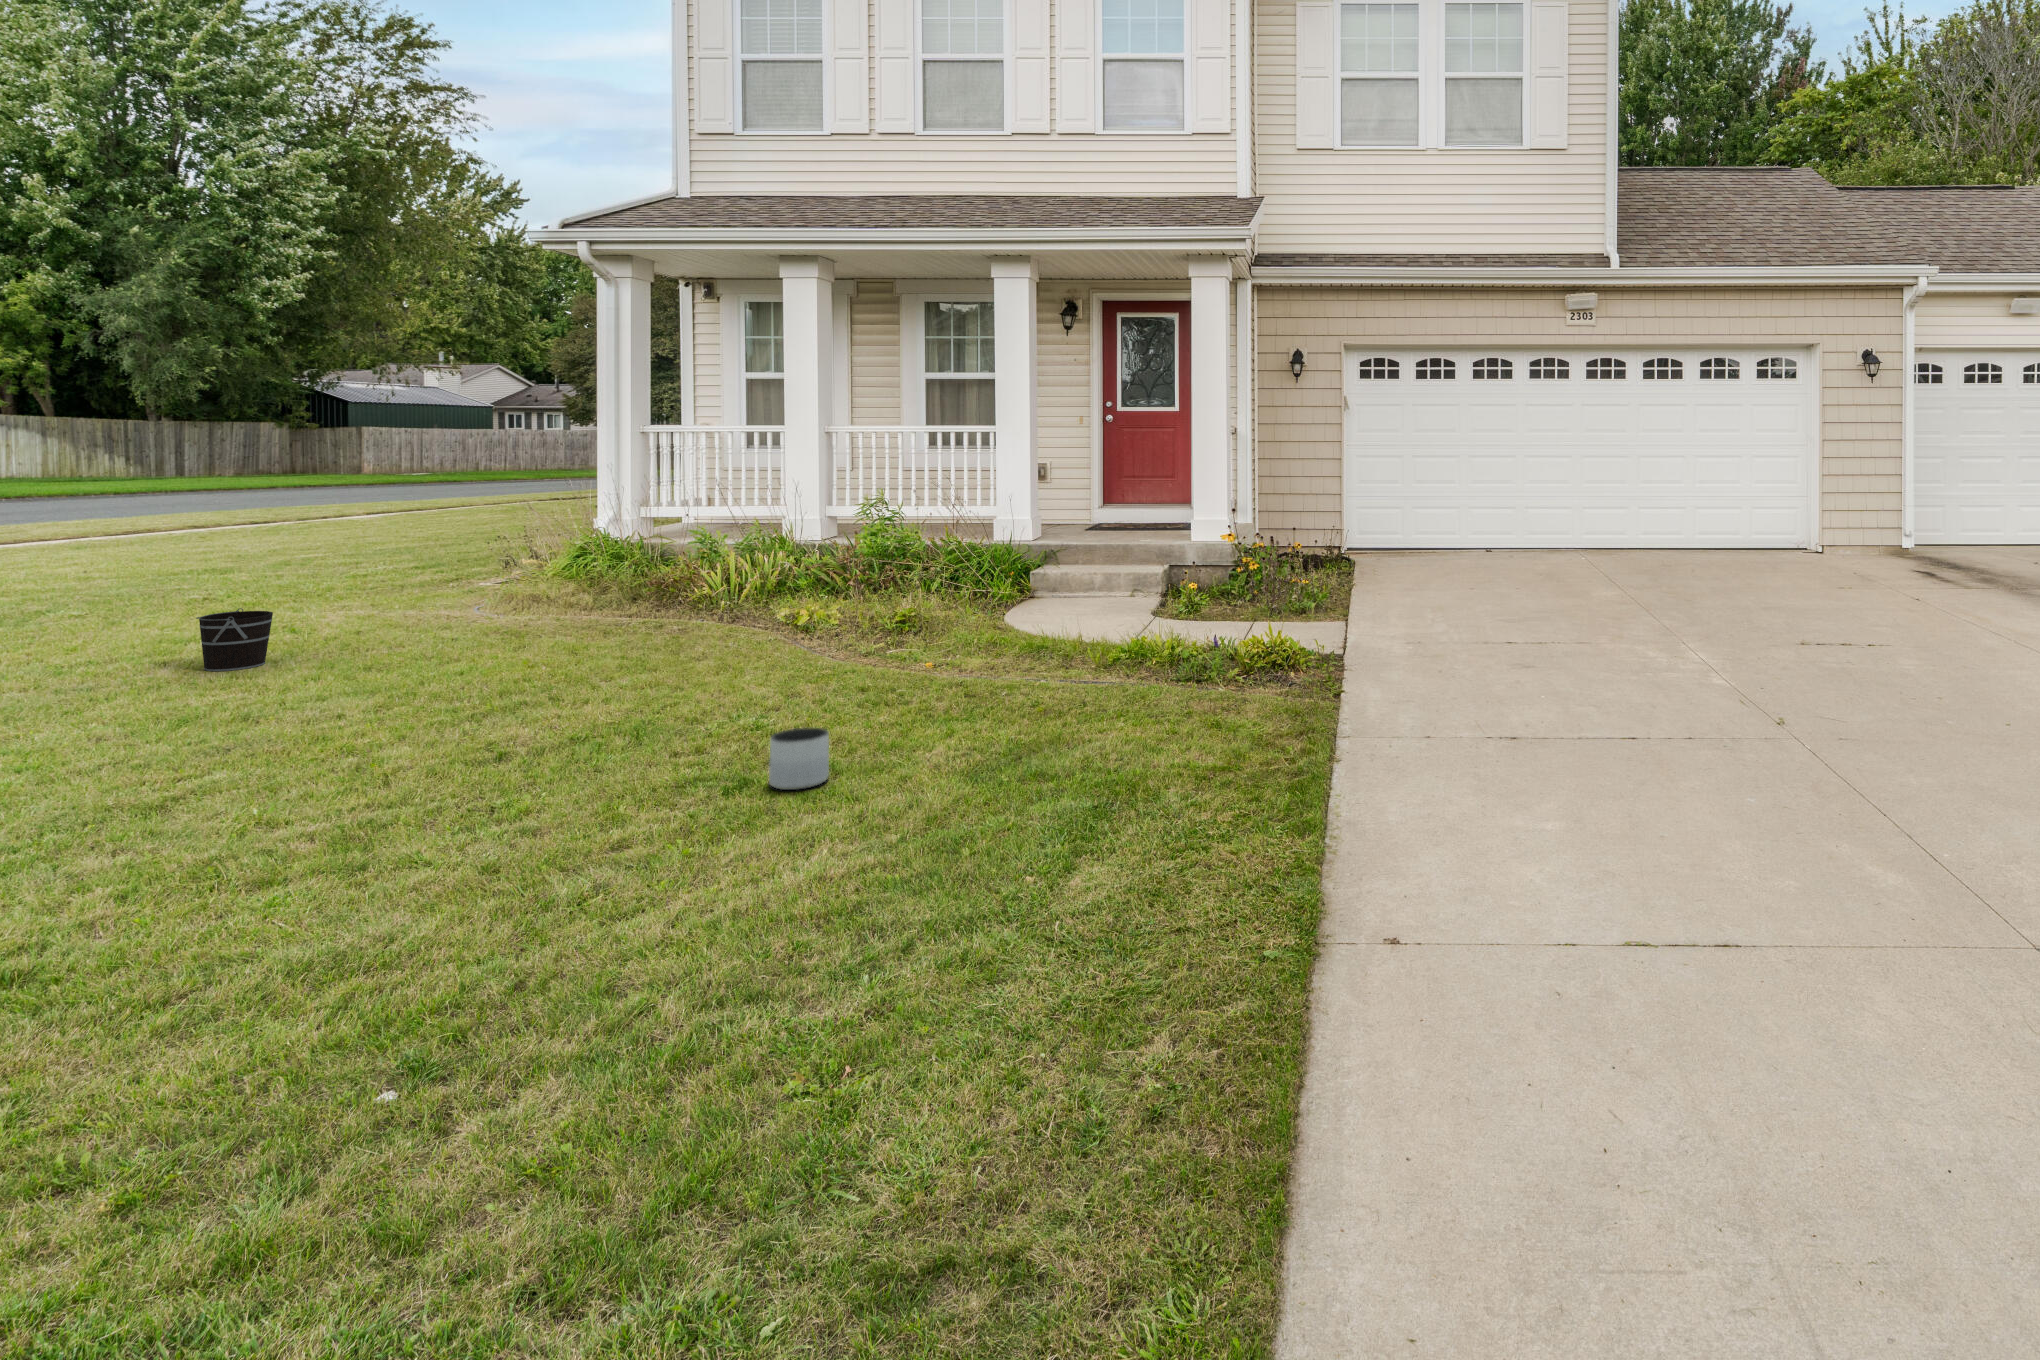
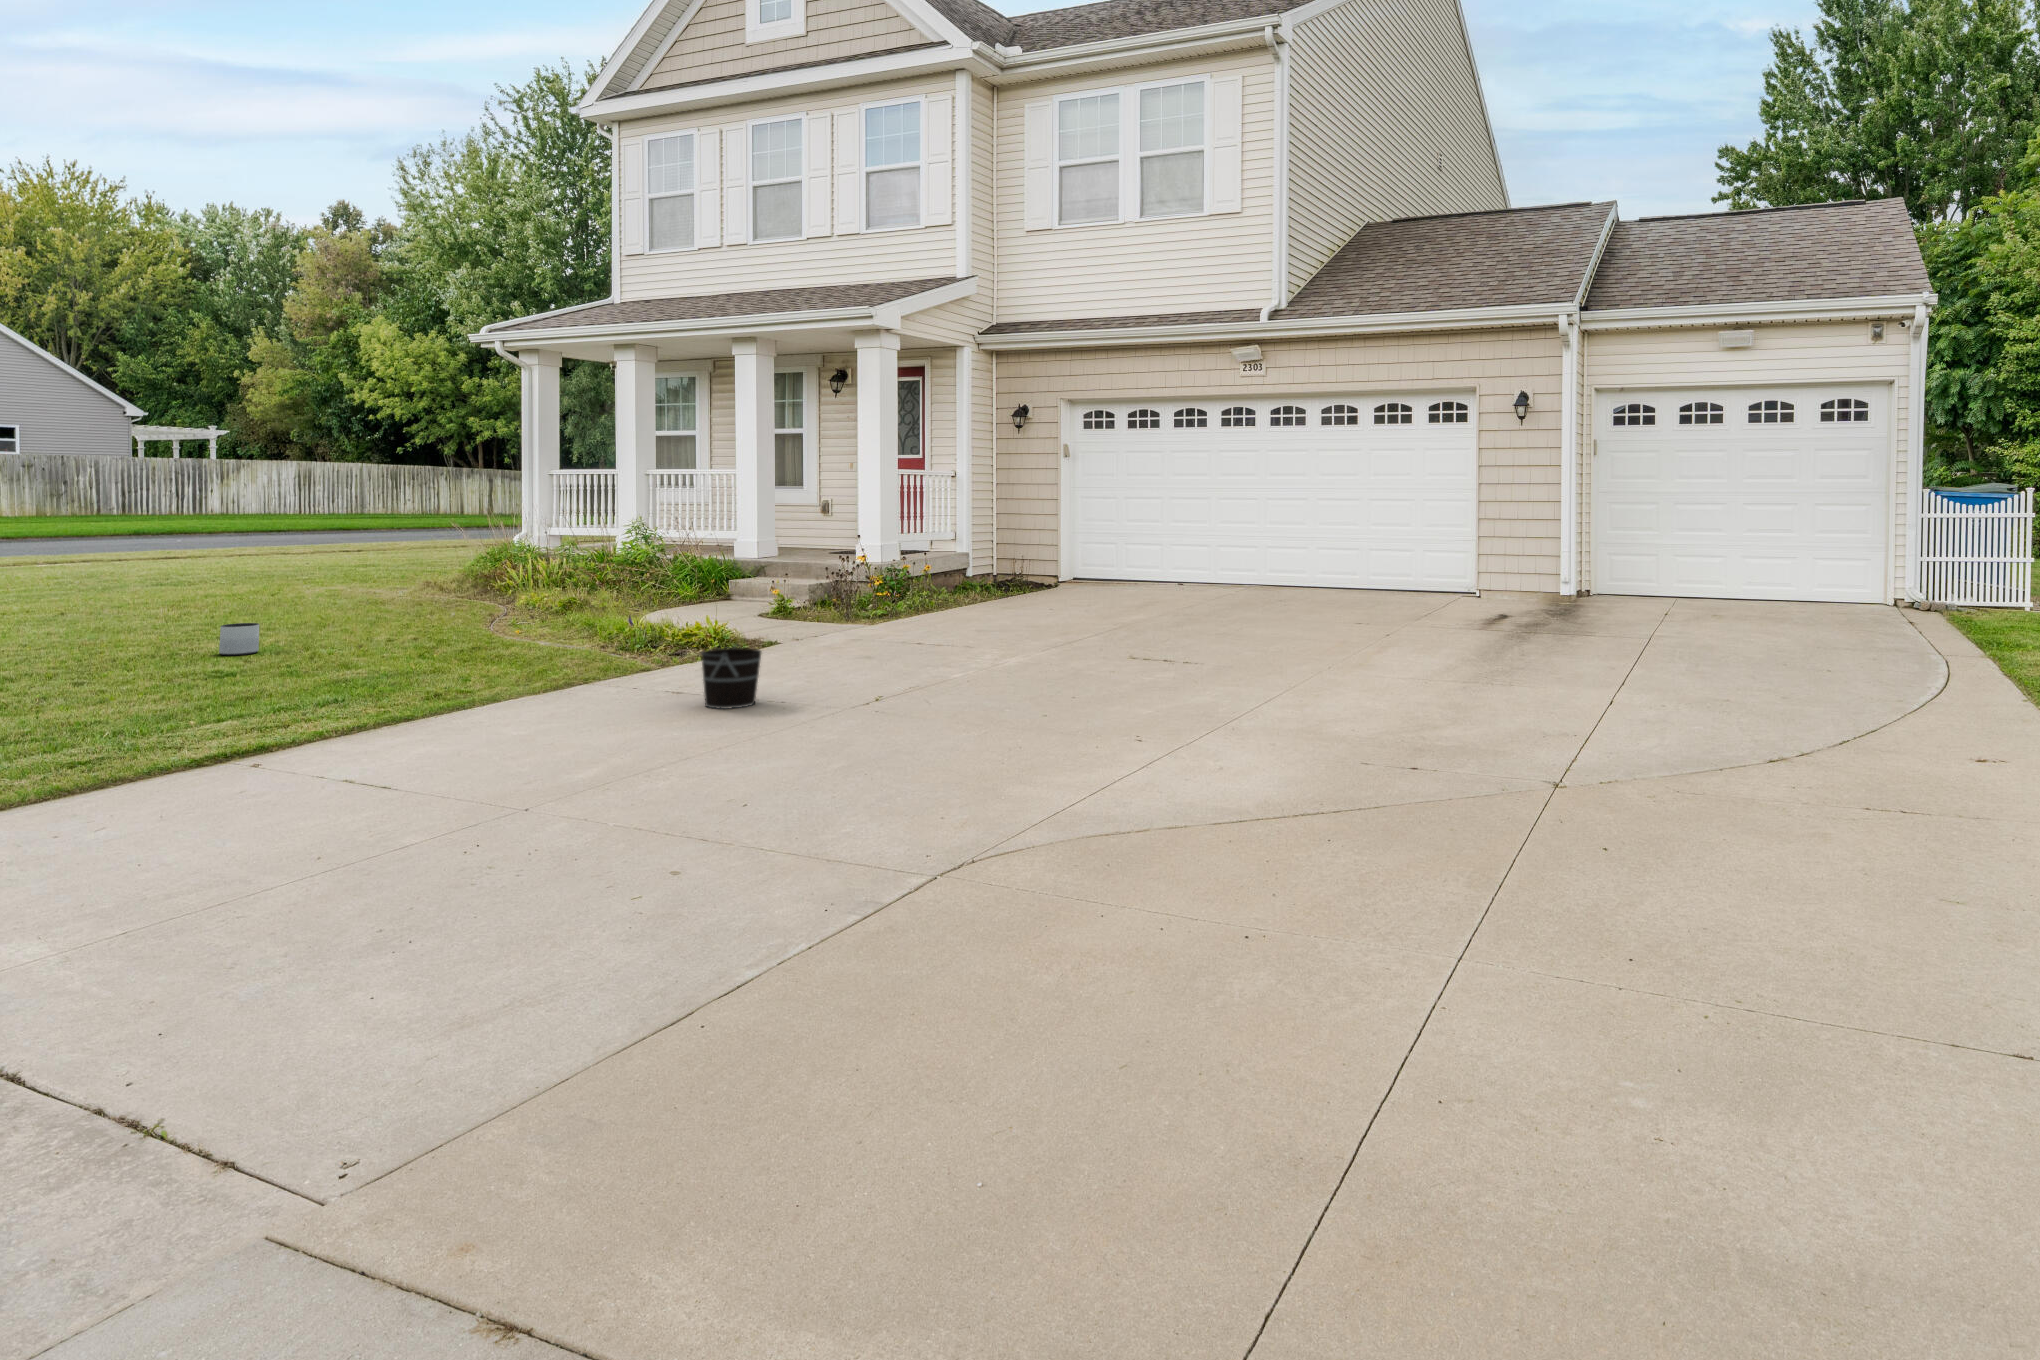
bucket: present [196,608,273,671] -> present [701,645,761,709]

